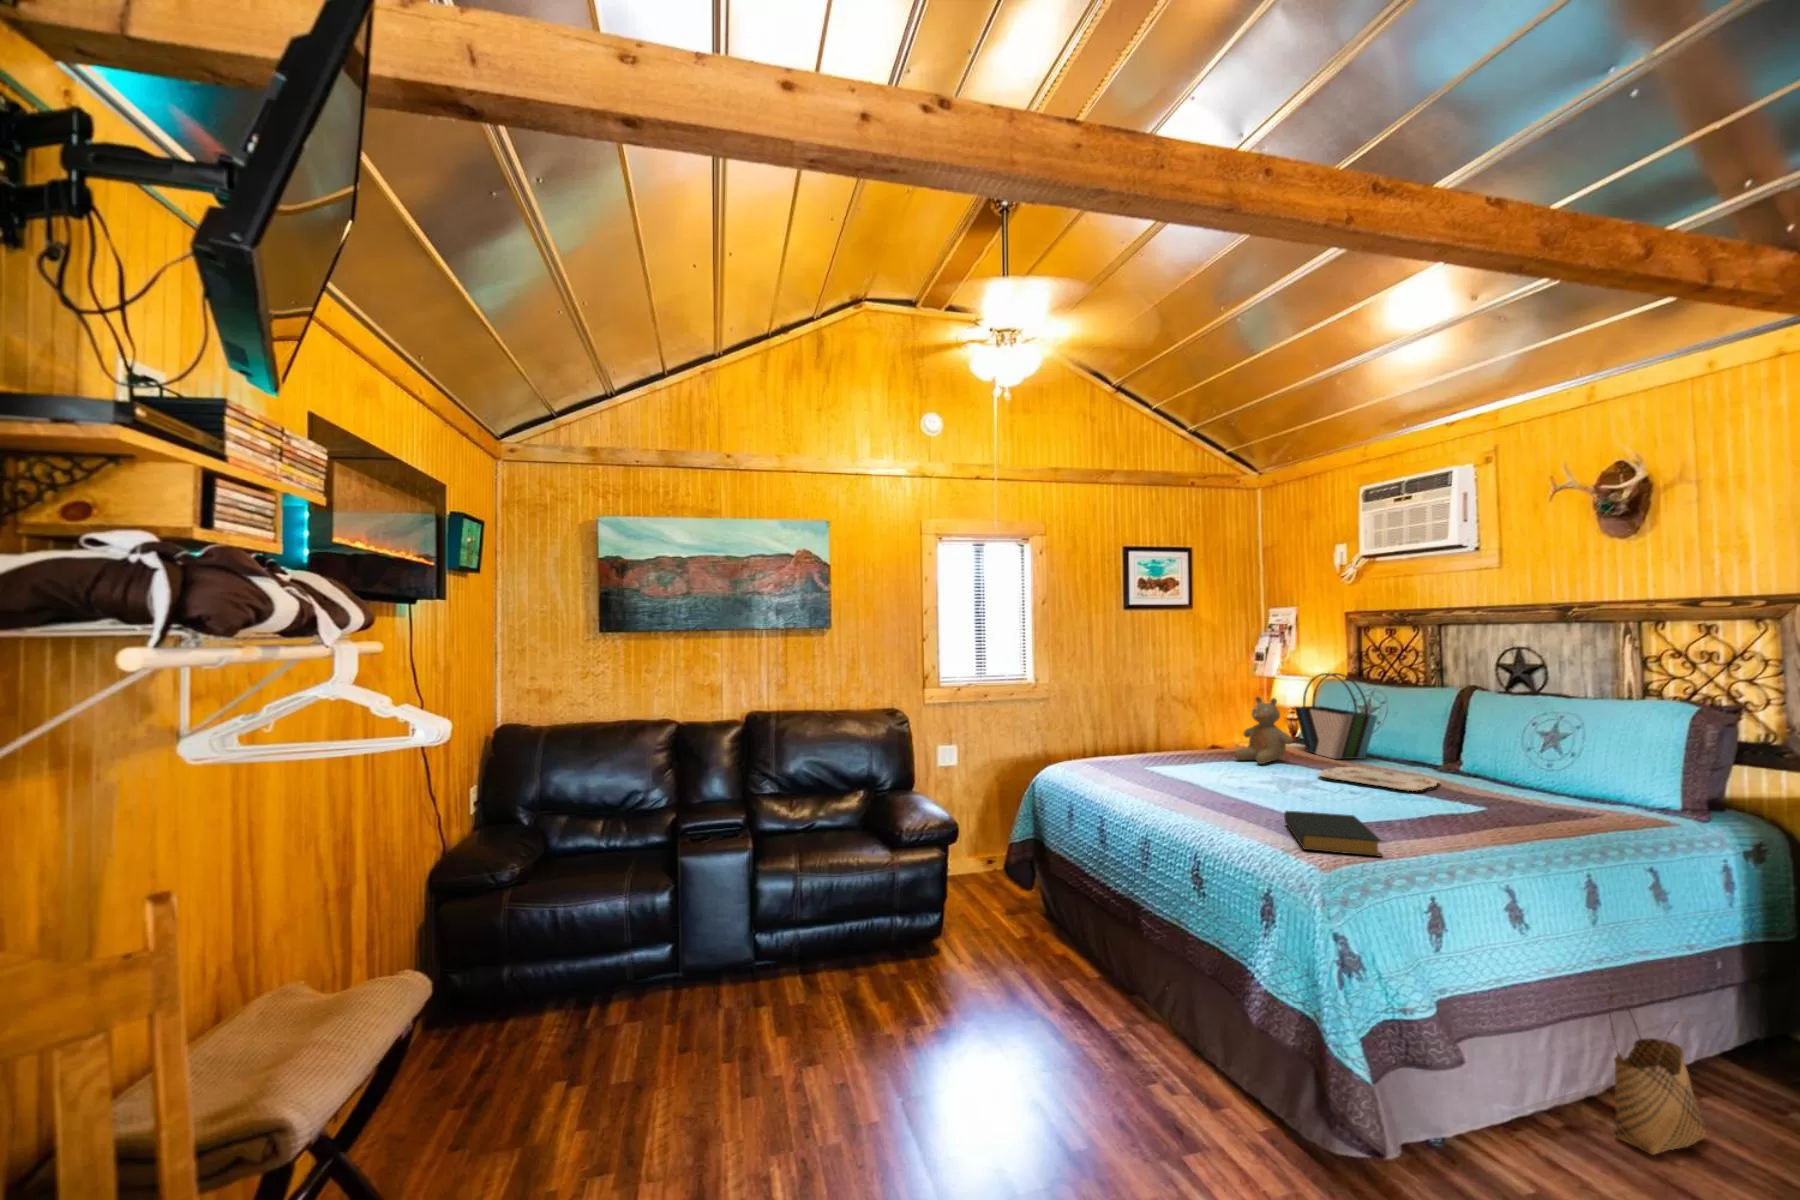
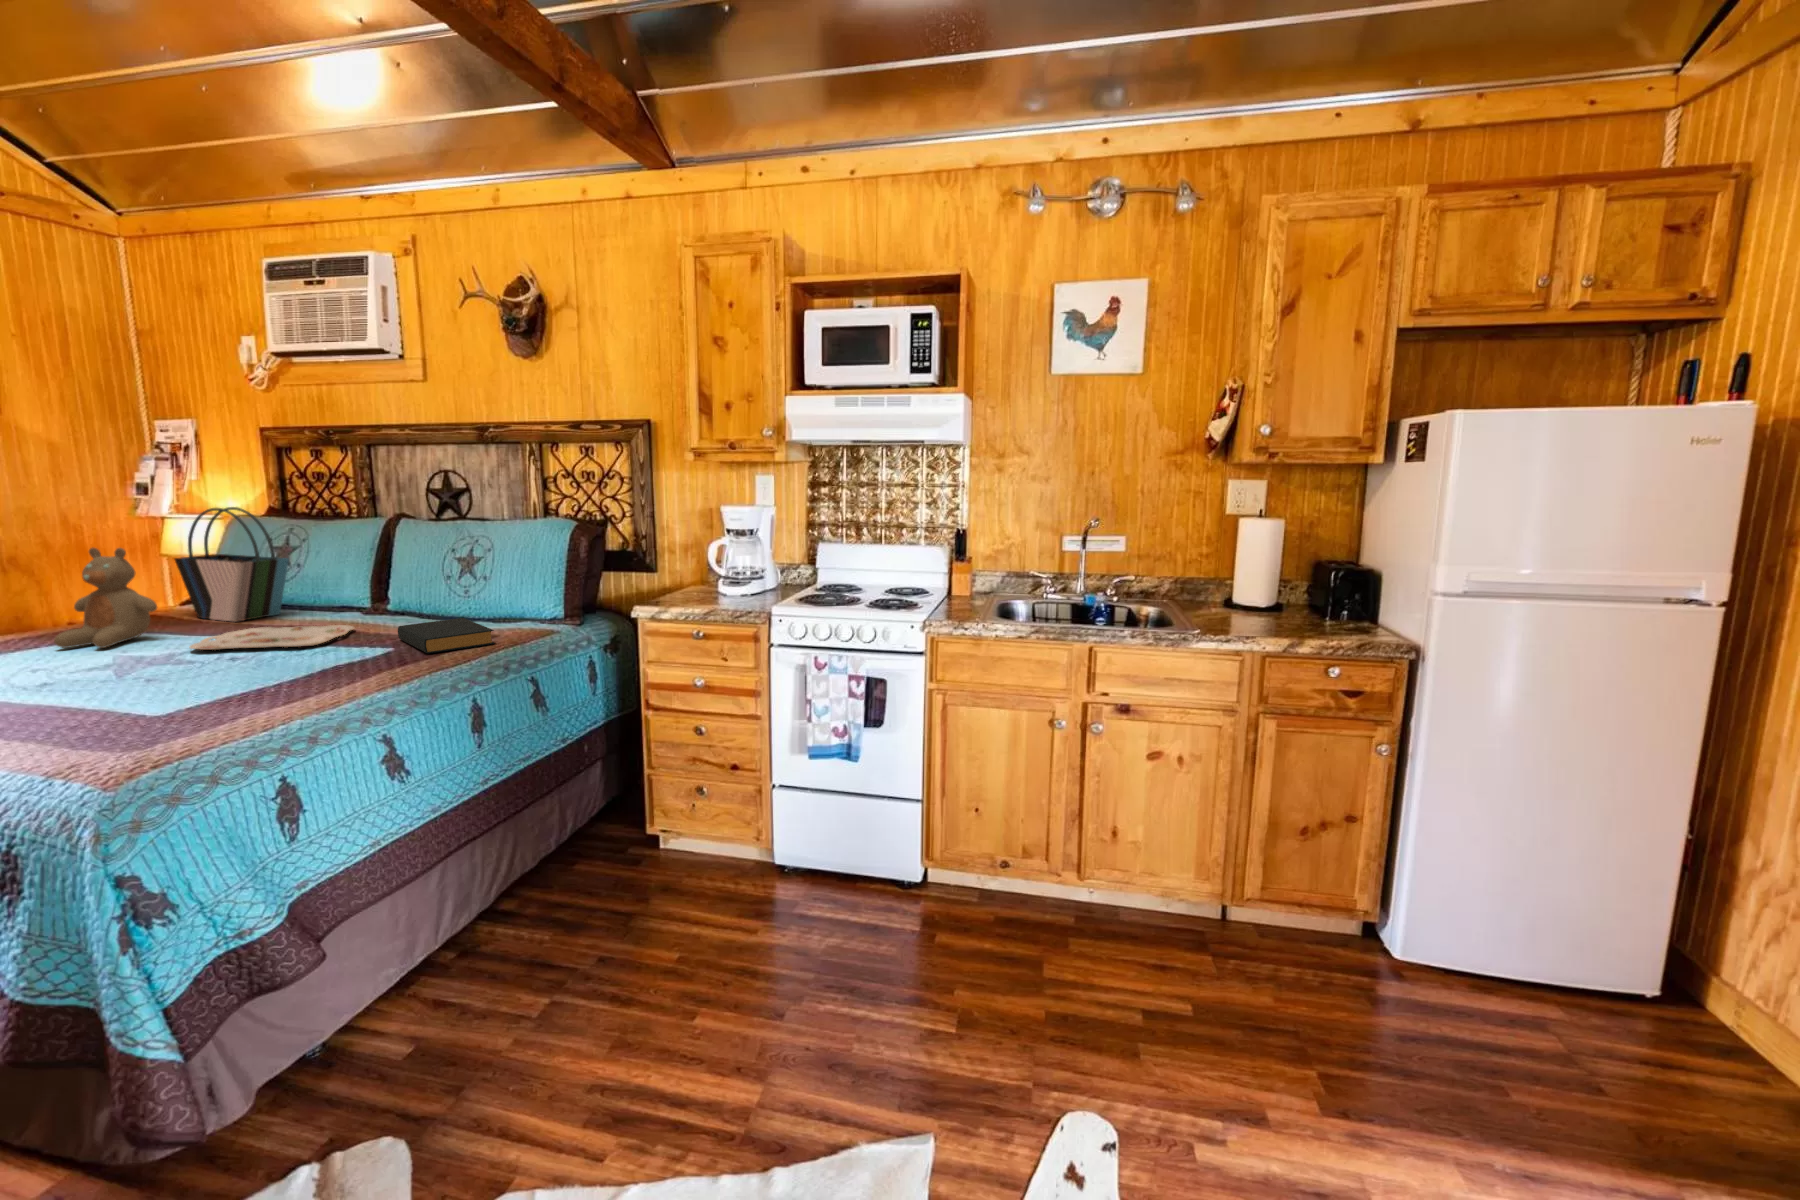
hardback book: present [1284,811,1381,856] -> present [398,618,495,653]
woven basket: present [1608,994,1707,1155] -> none [485,801,560,931]

